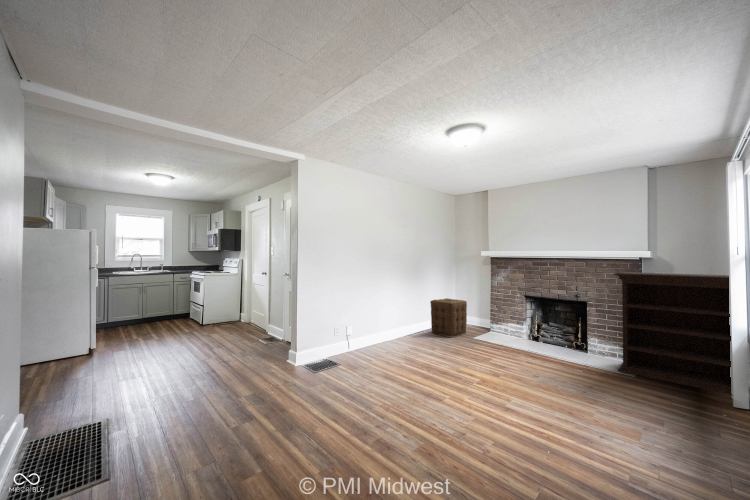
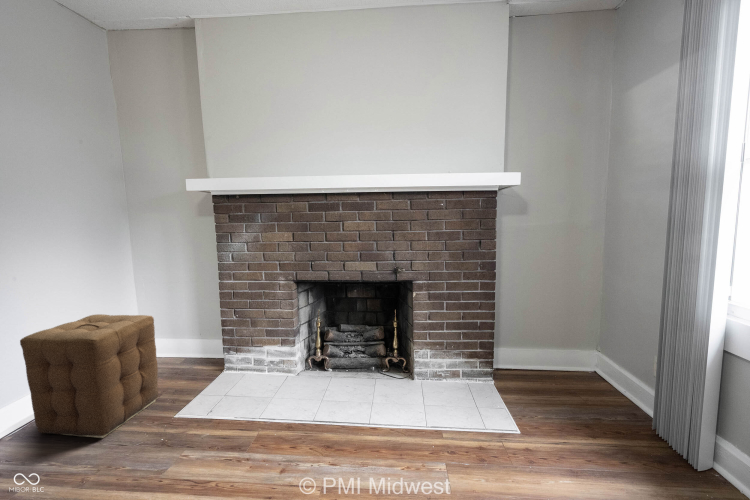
bookshelf: present [614,272,732,395] -> none [476,217,709,427]

